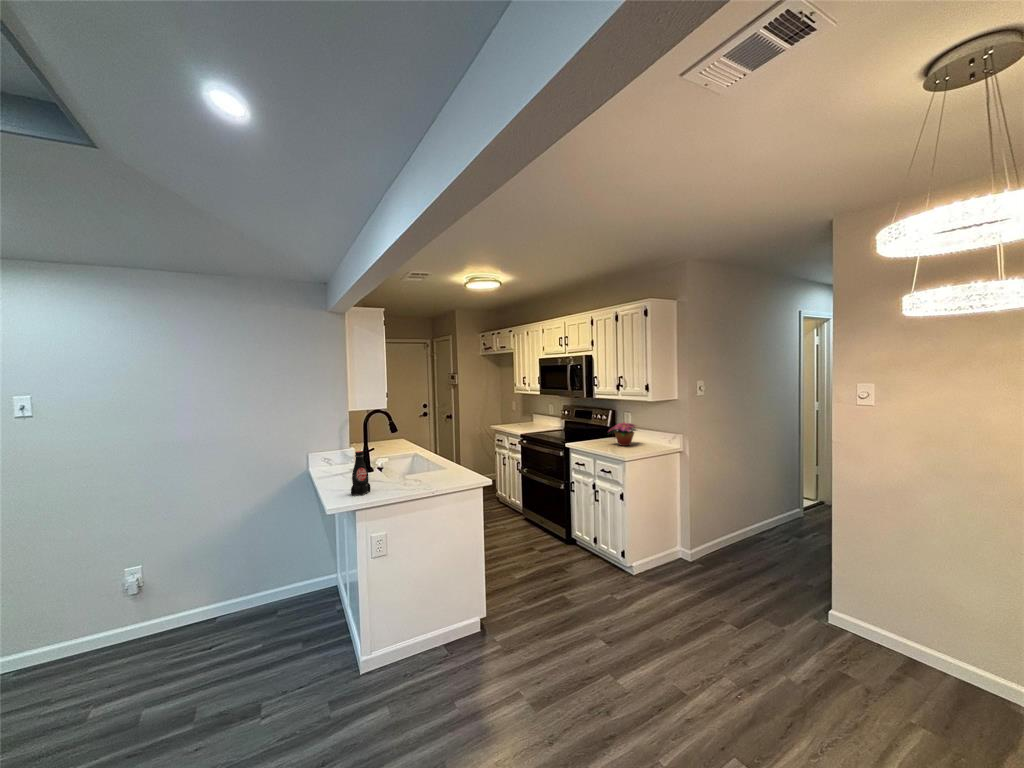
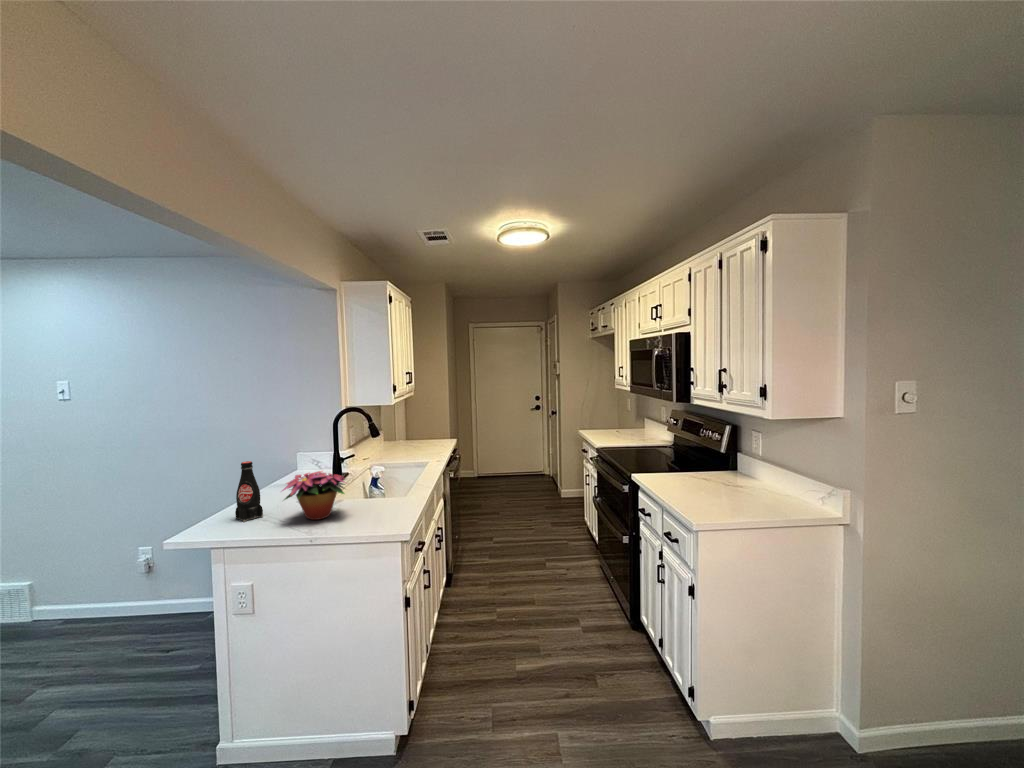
flower arrangement: present [610,422,636,446] -> present [282,471,347,520]

